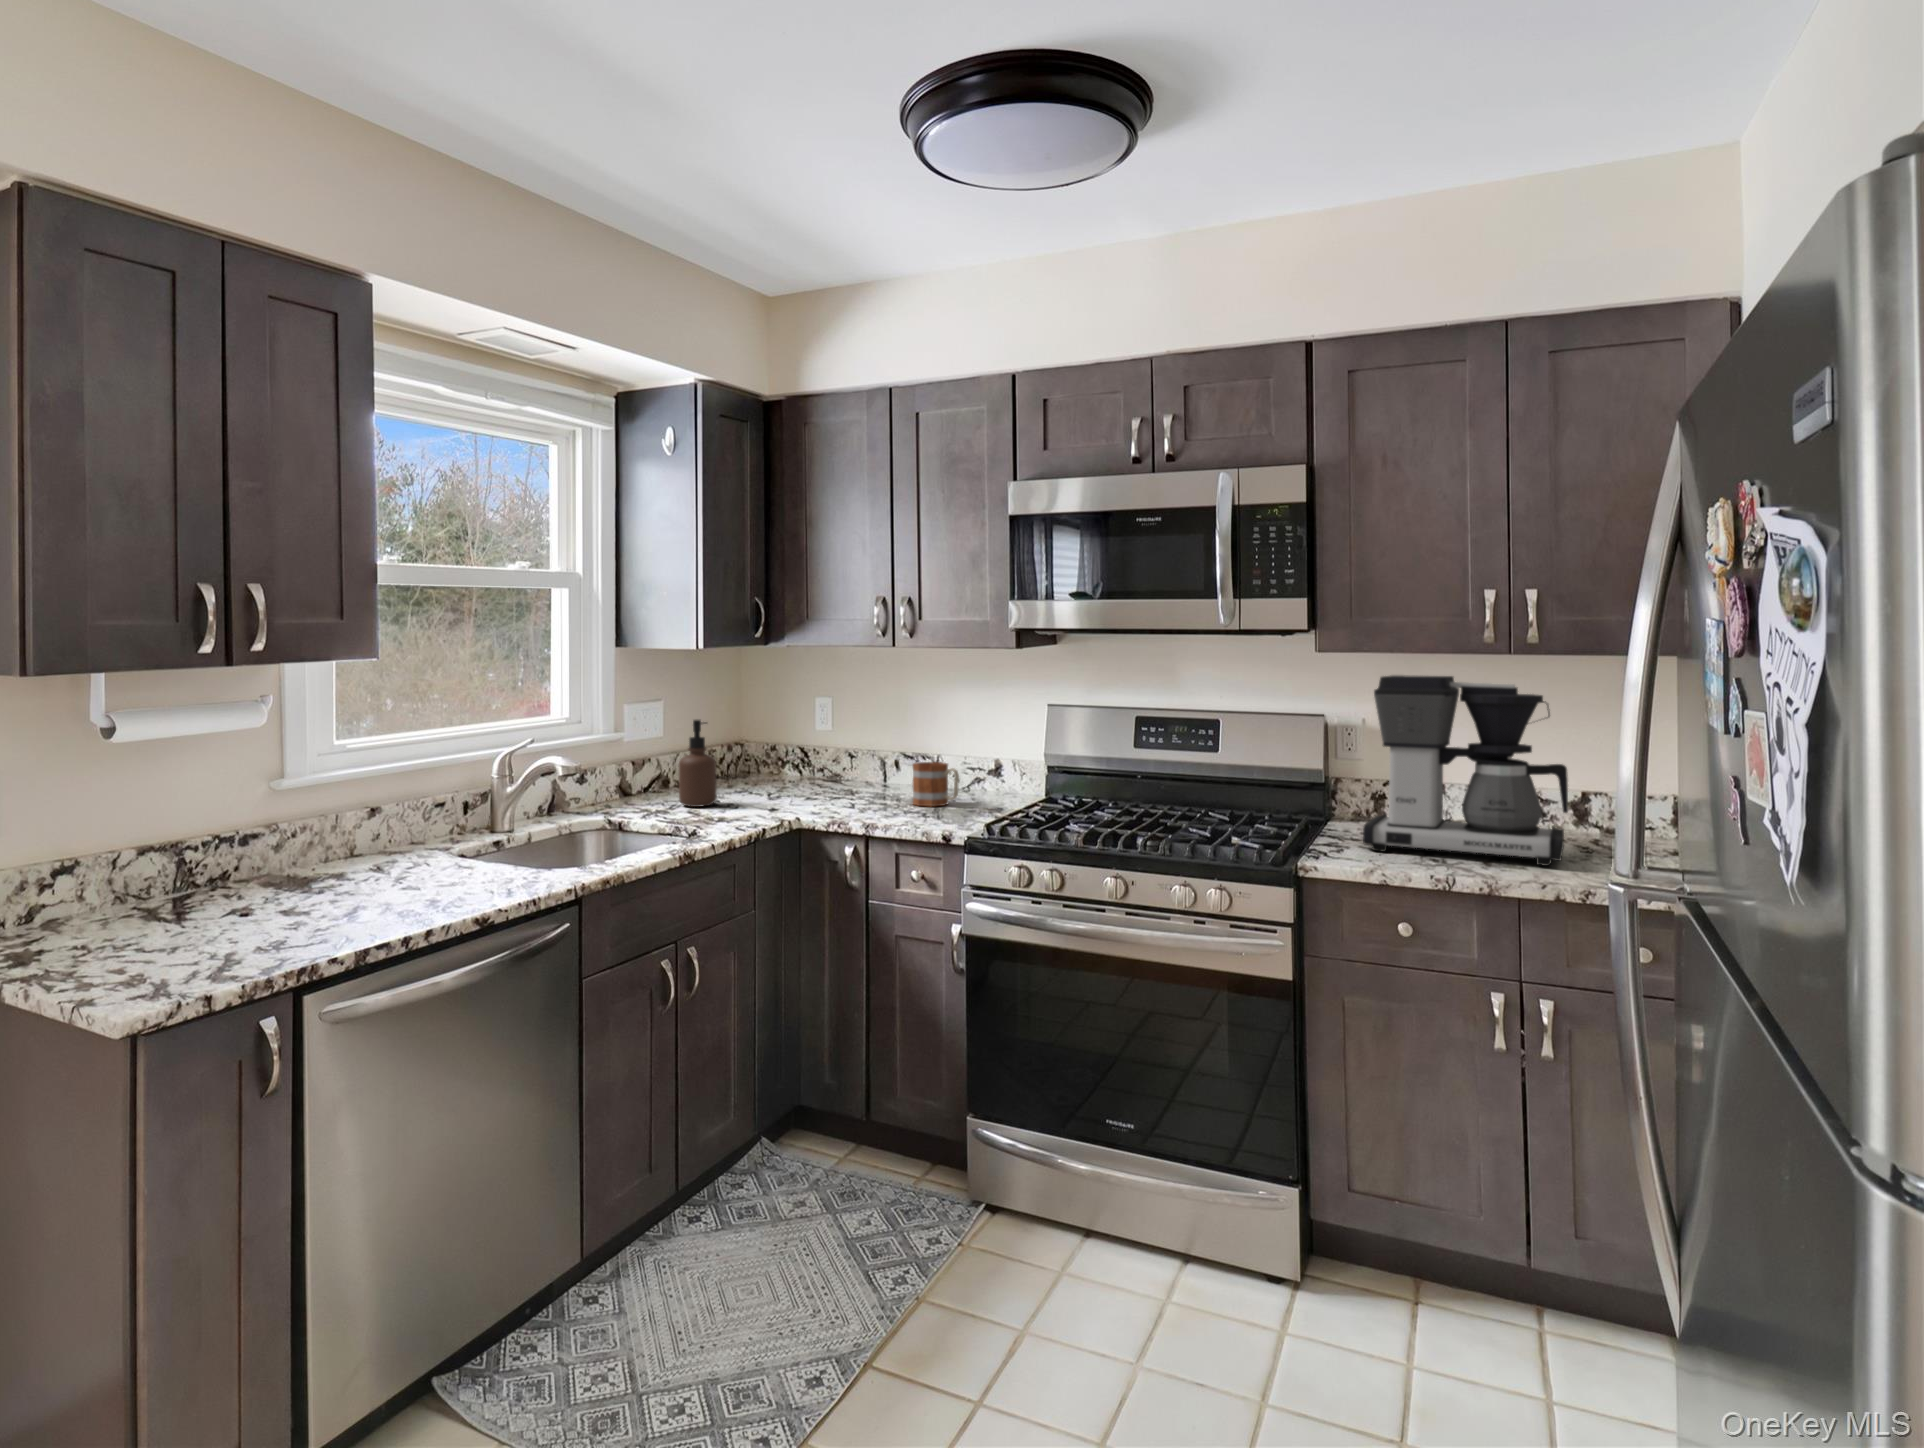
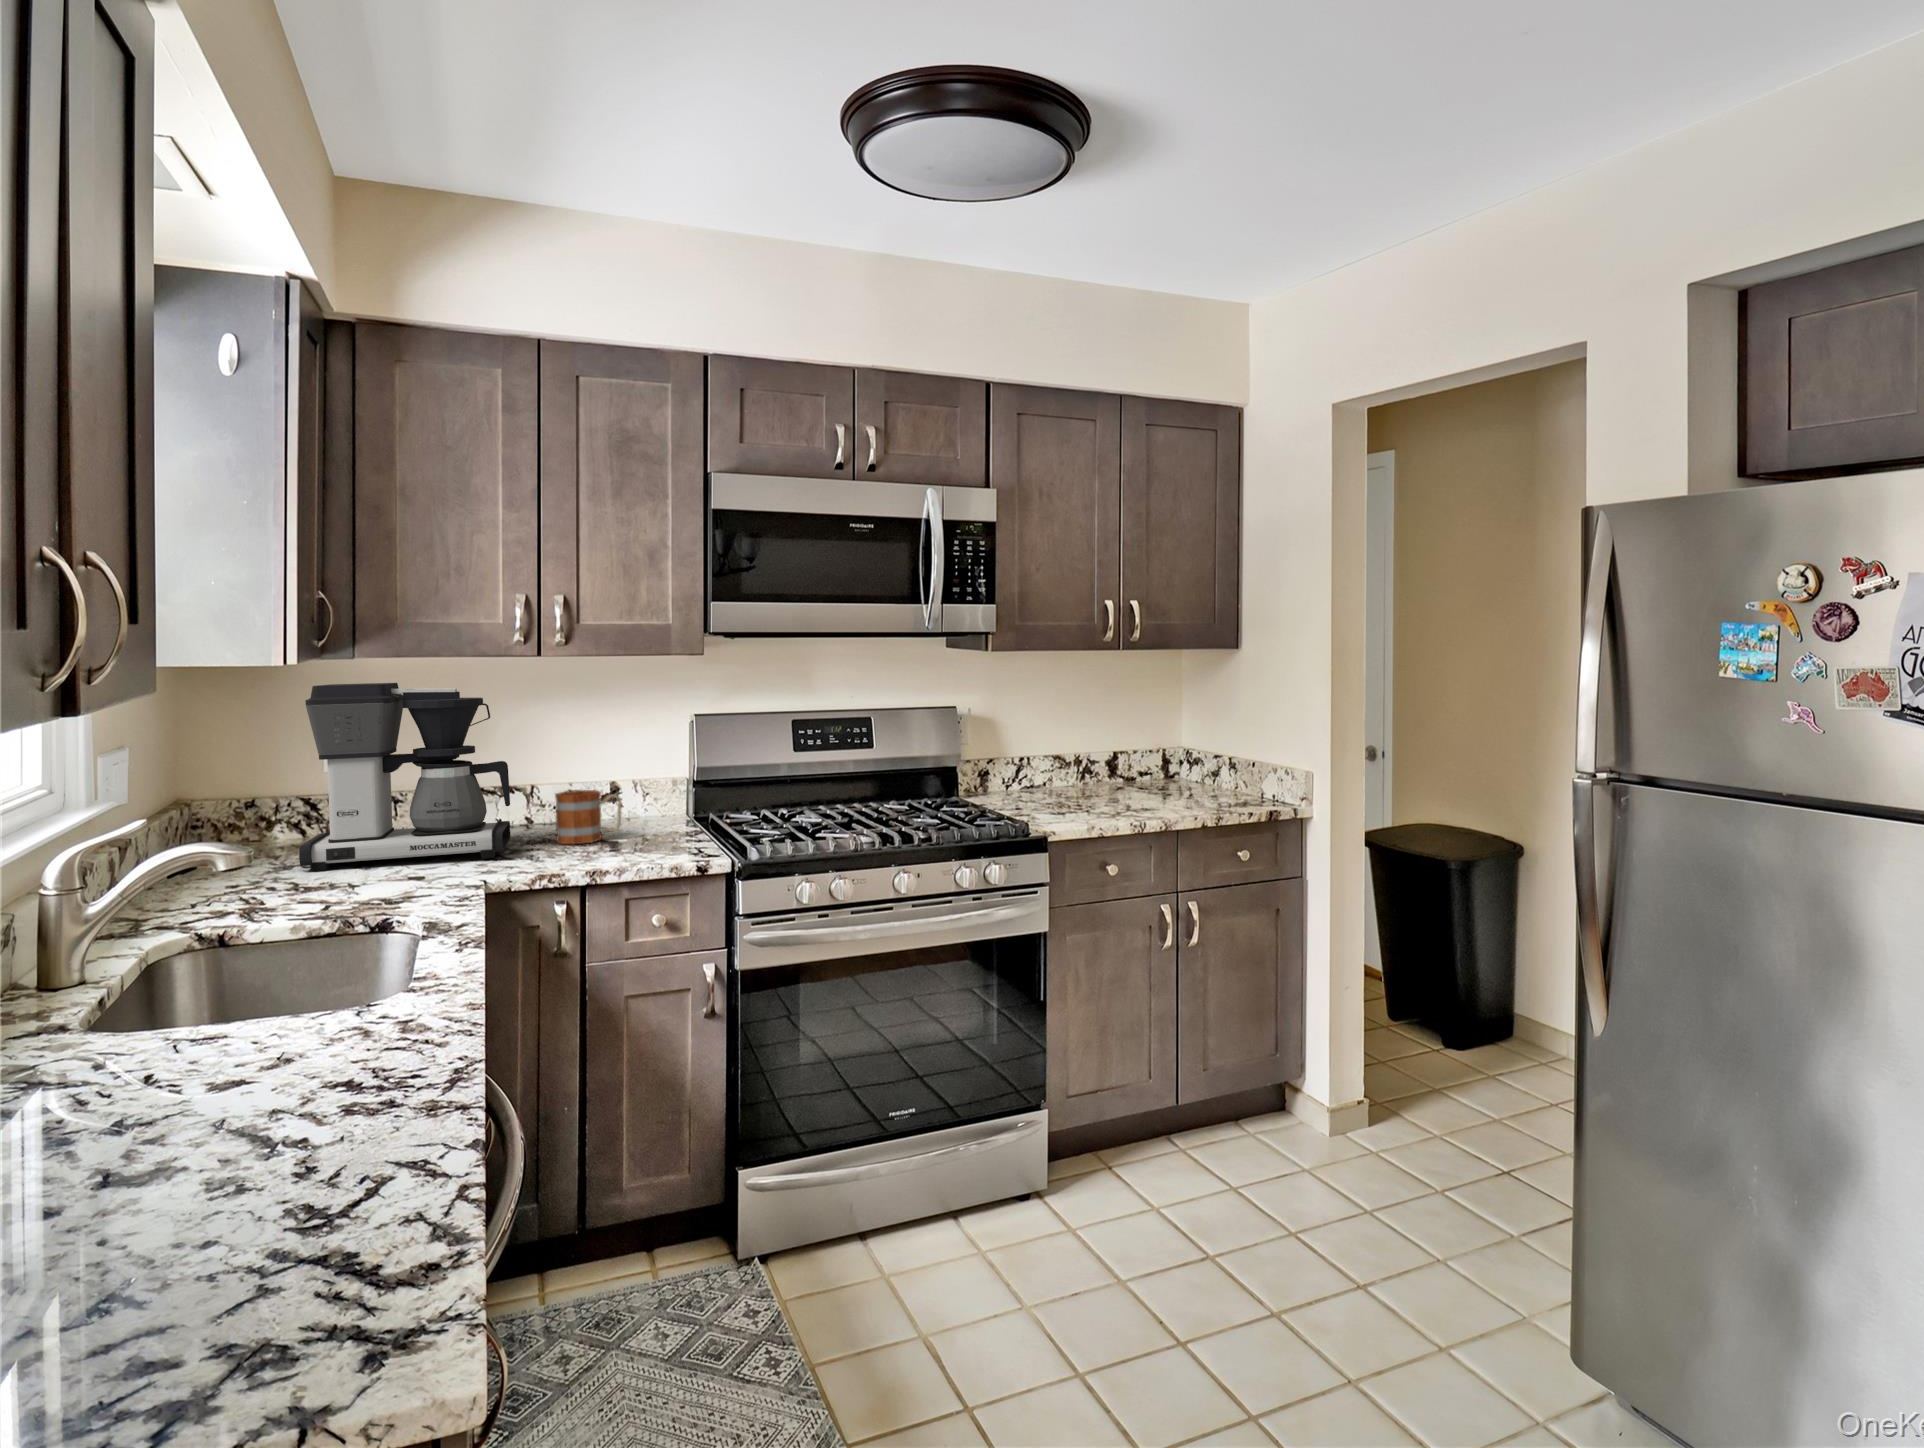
coffee maker: present [1363,675,1568,866] -> present [299,683,510,871]
soap dispenser: present [678,720,717,807] -> none [232,765,301,897]

